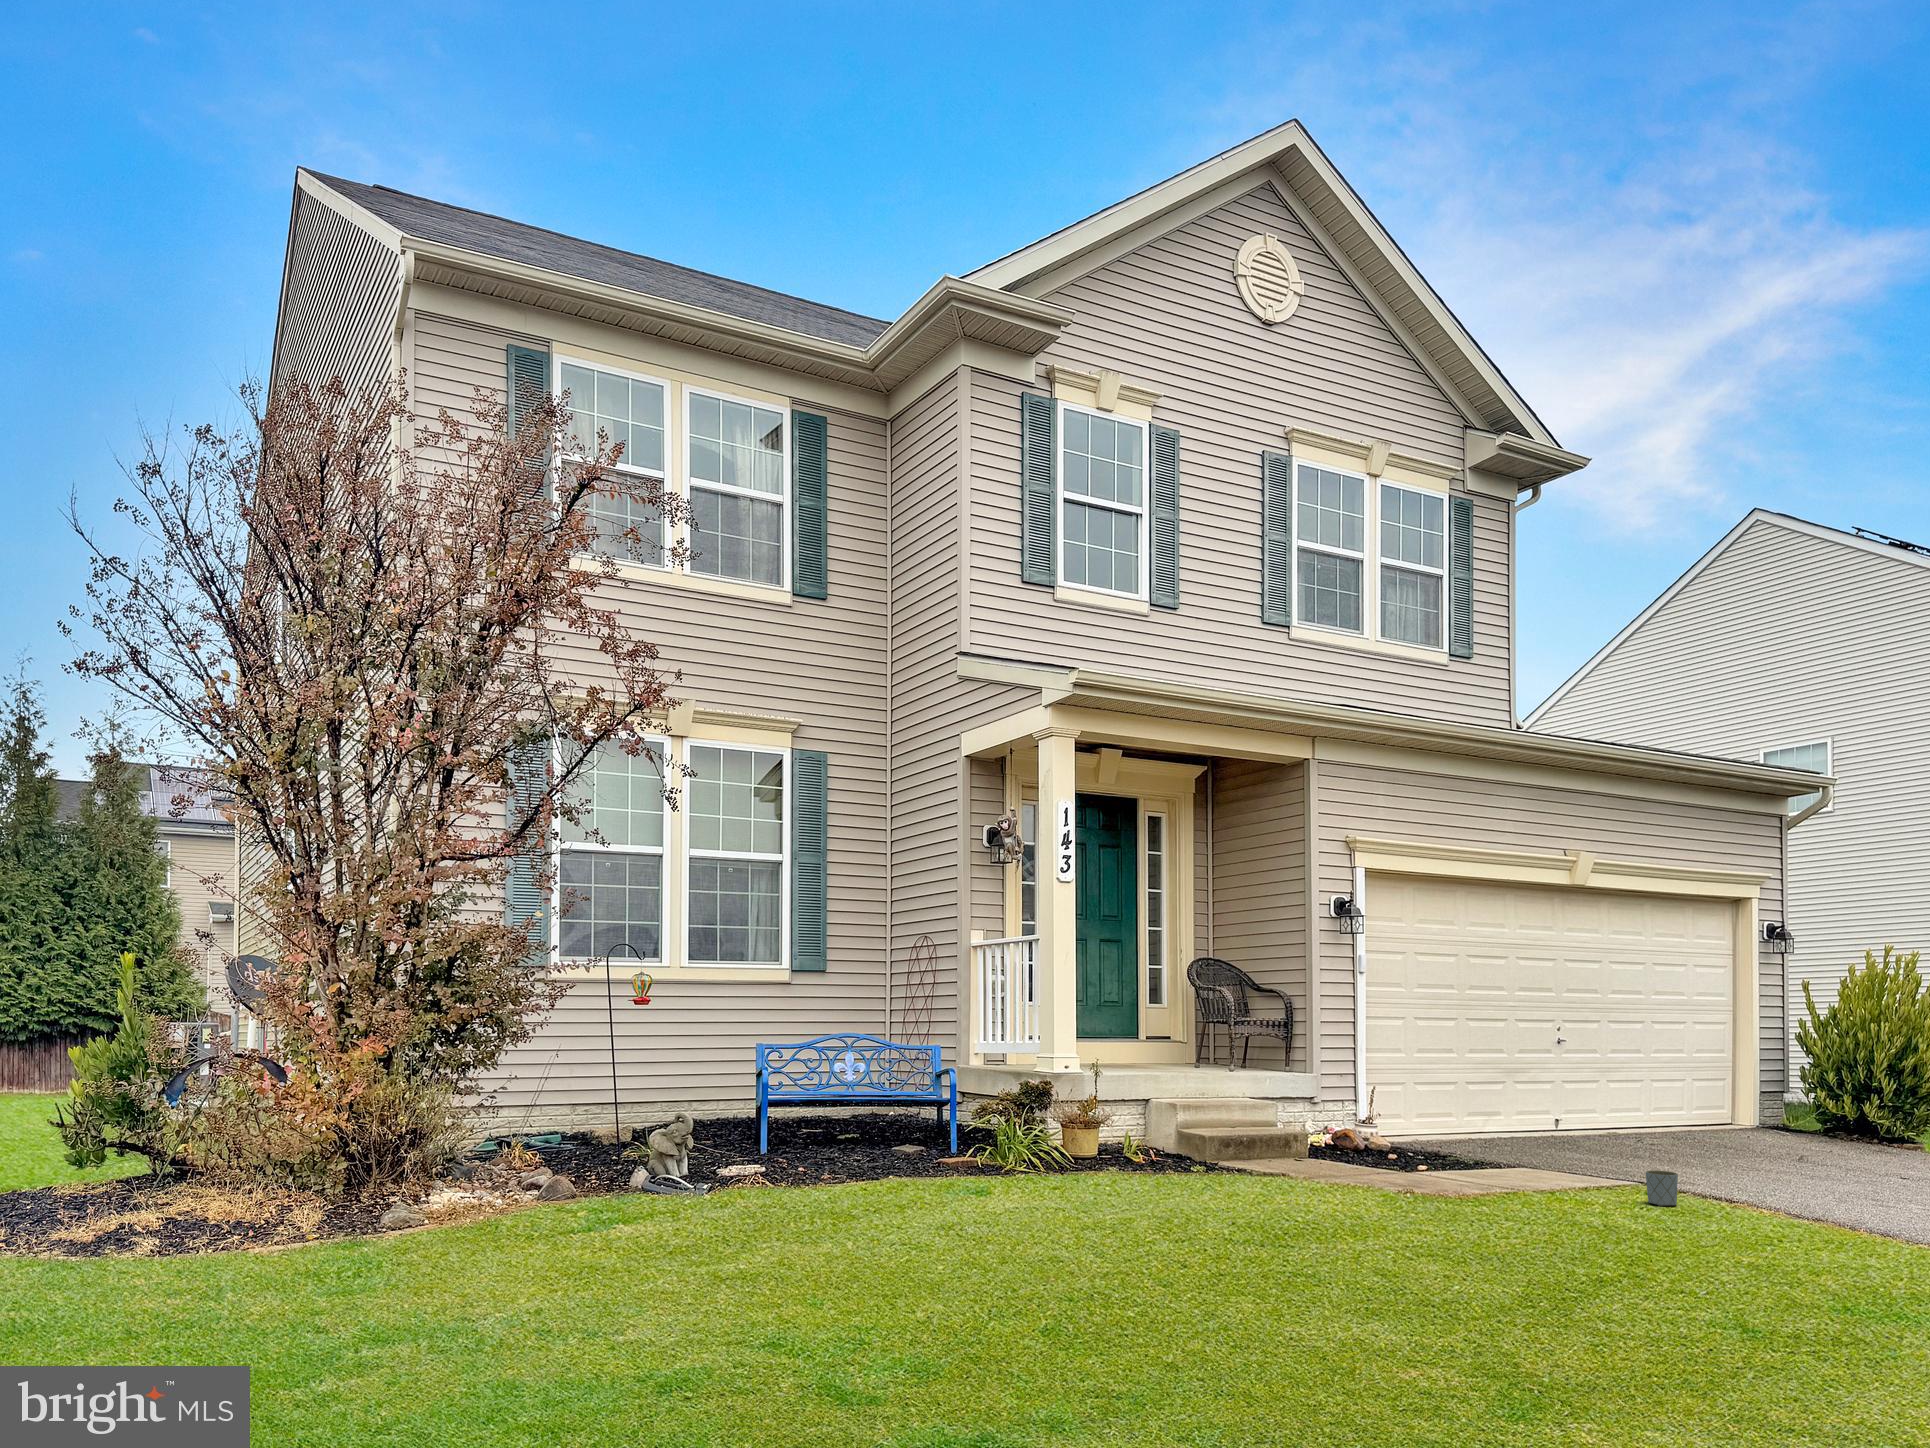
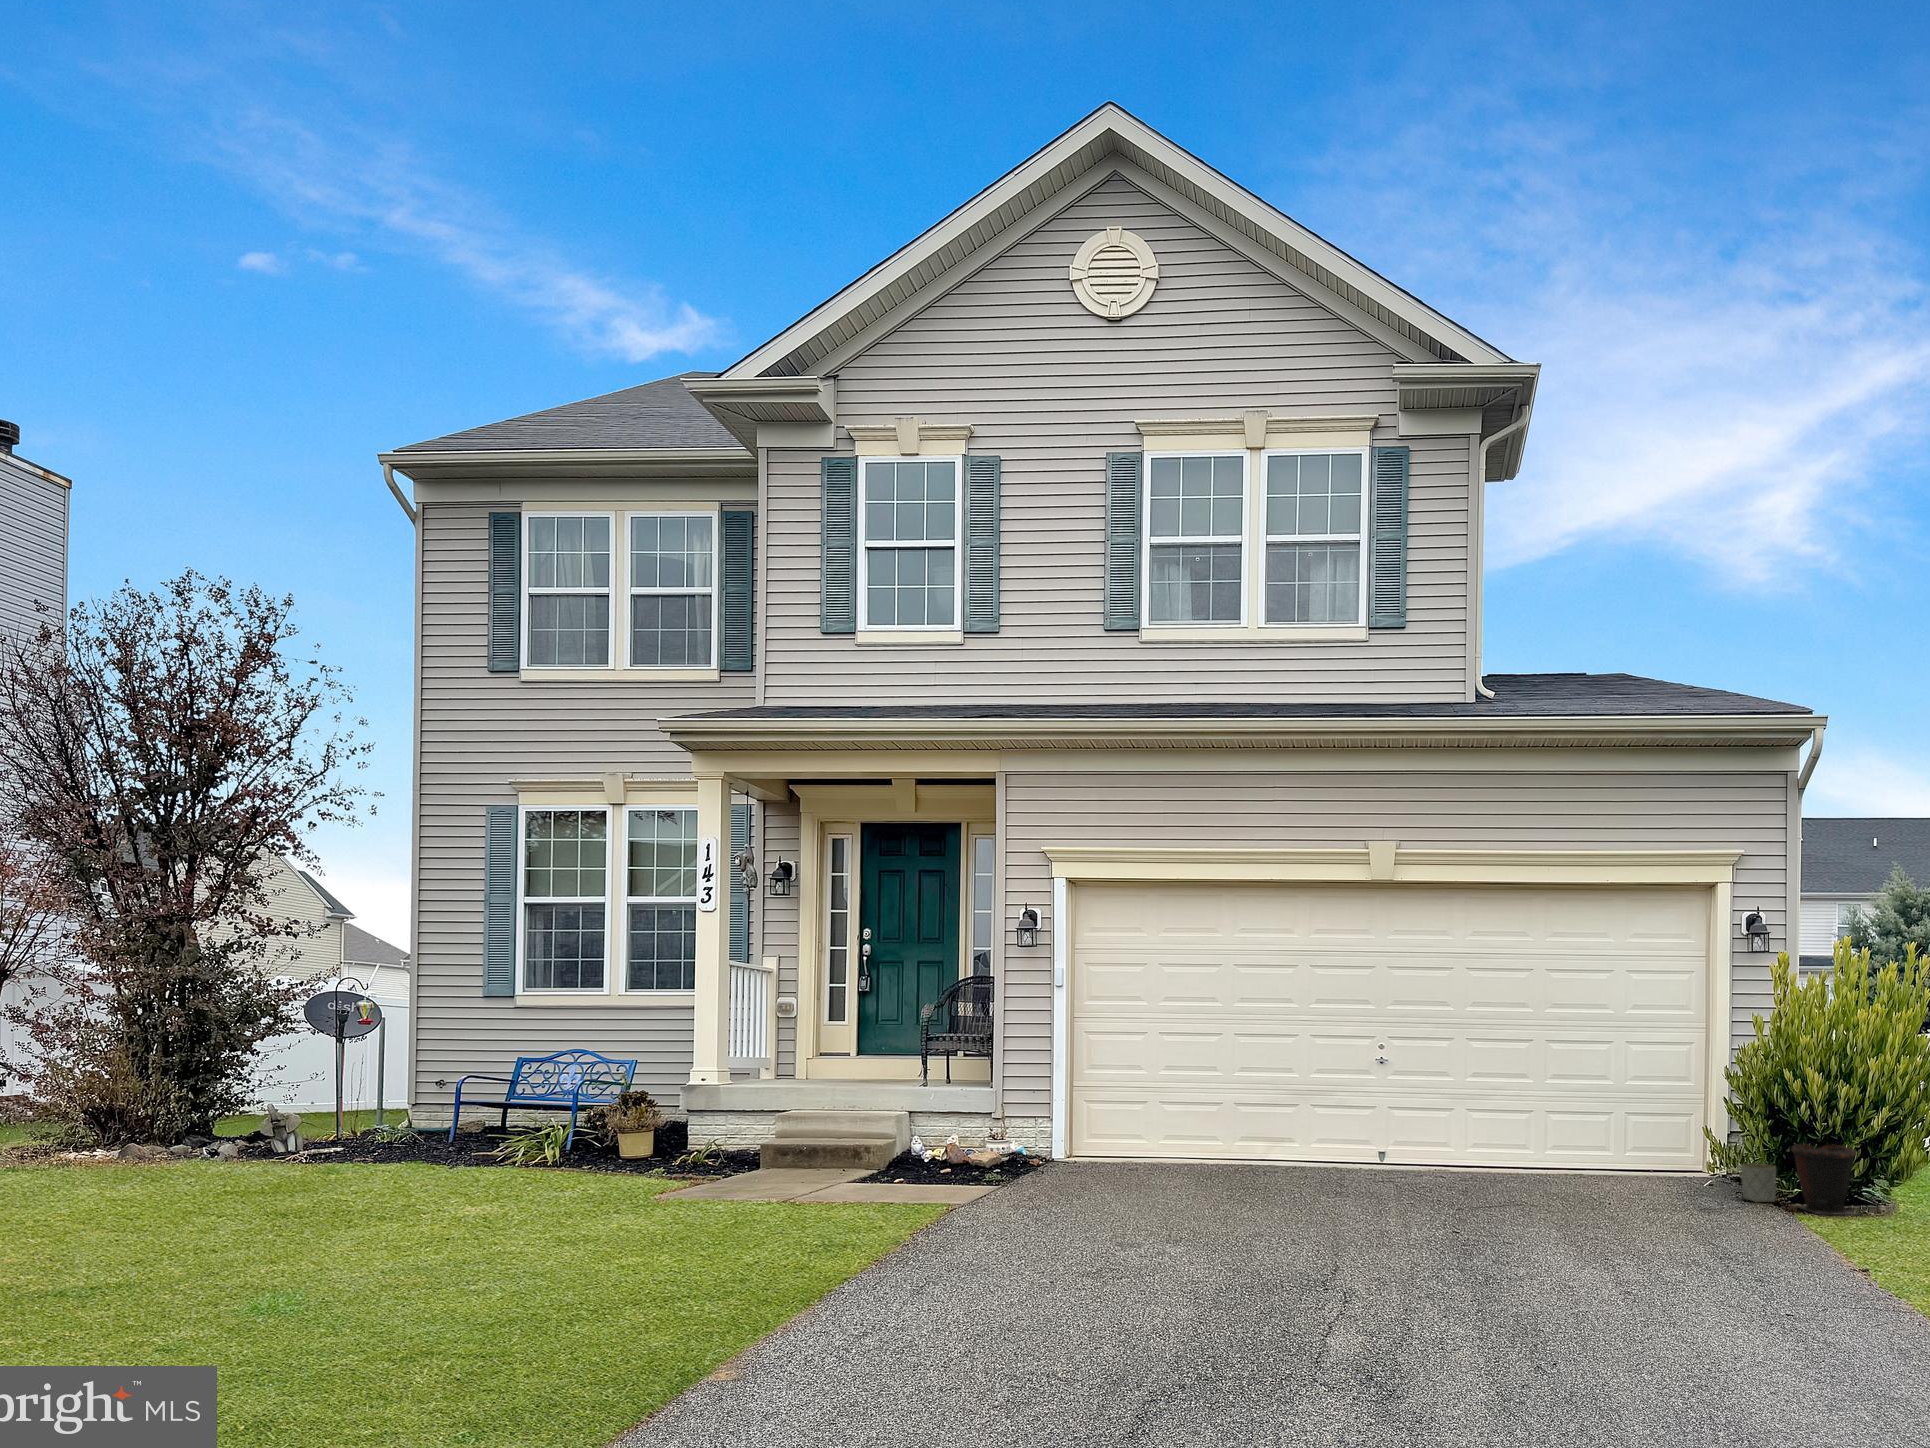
bucket: none [1692,1152,1758,1218] -> present [1792,1144,1857,1215]

